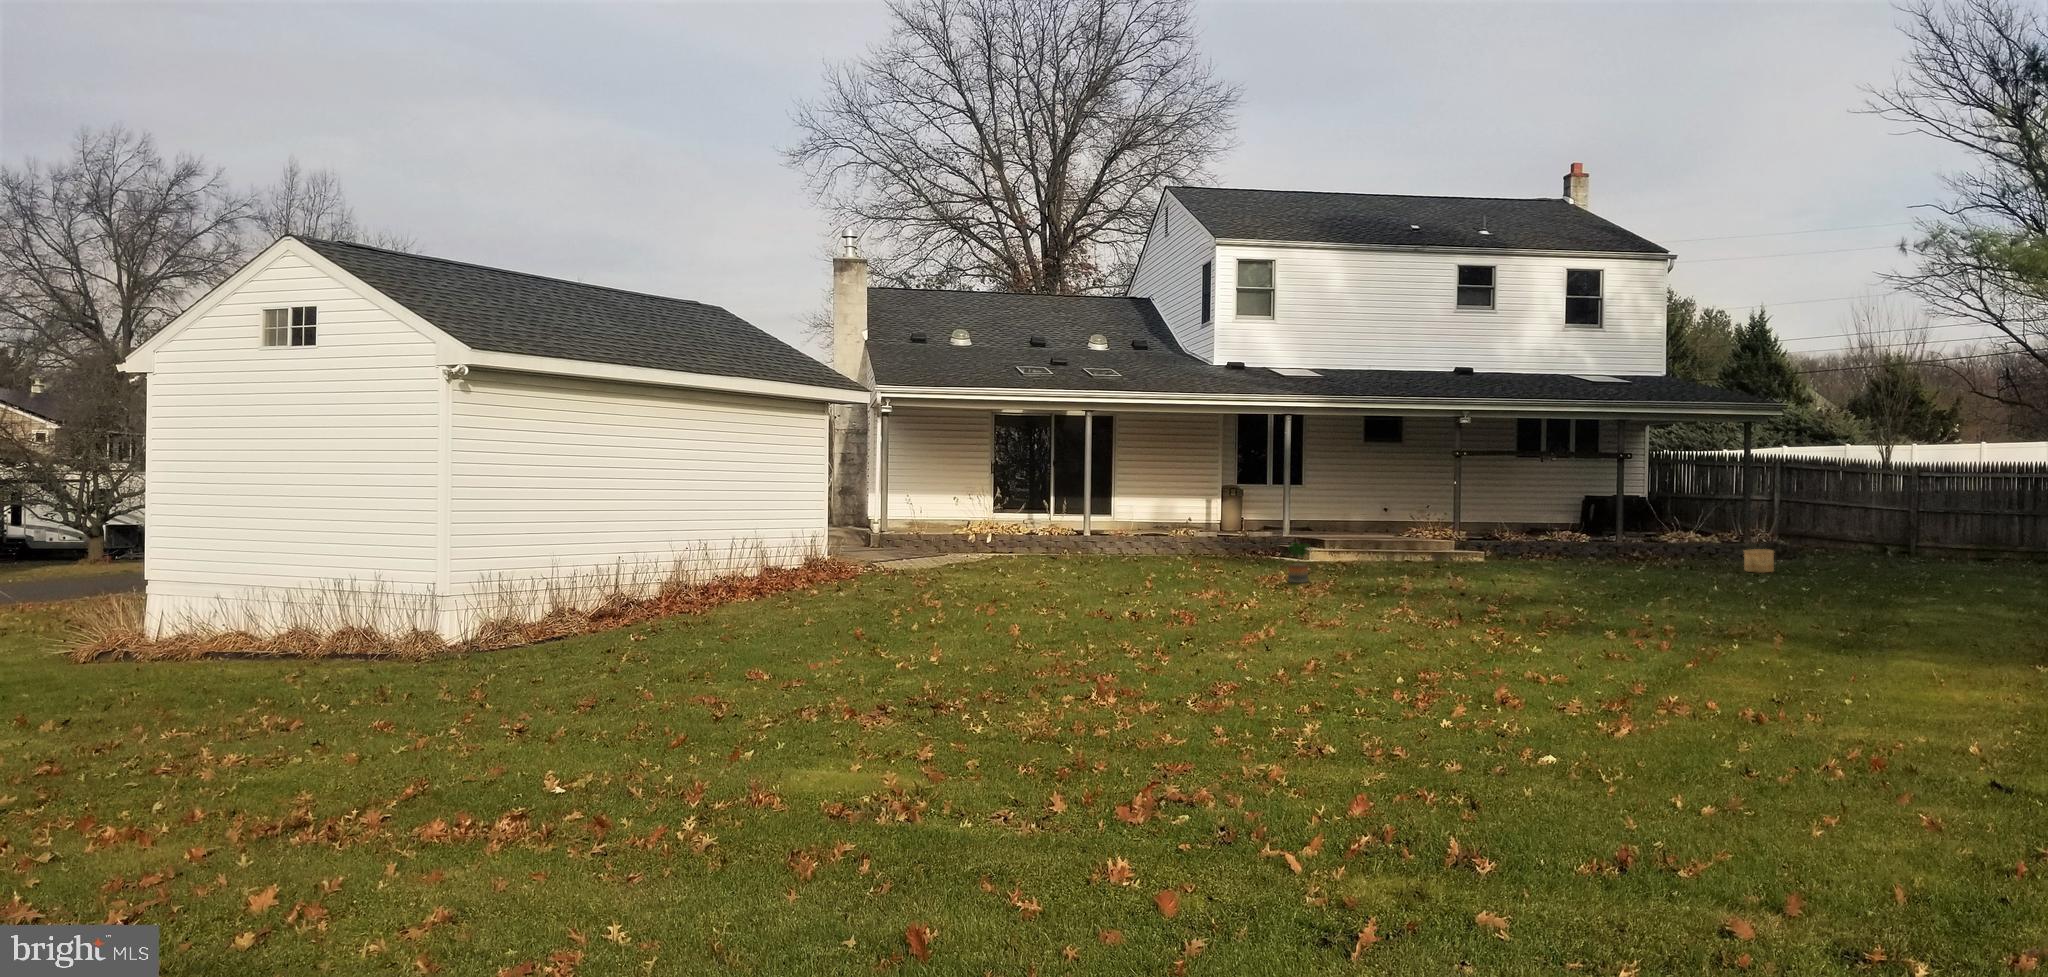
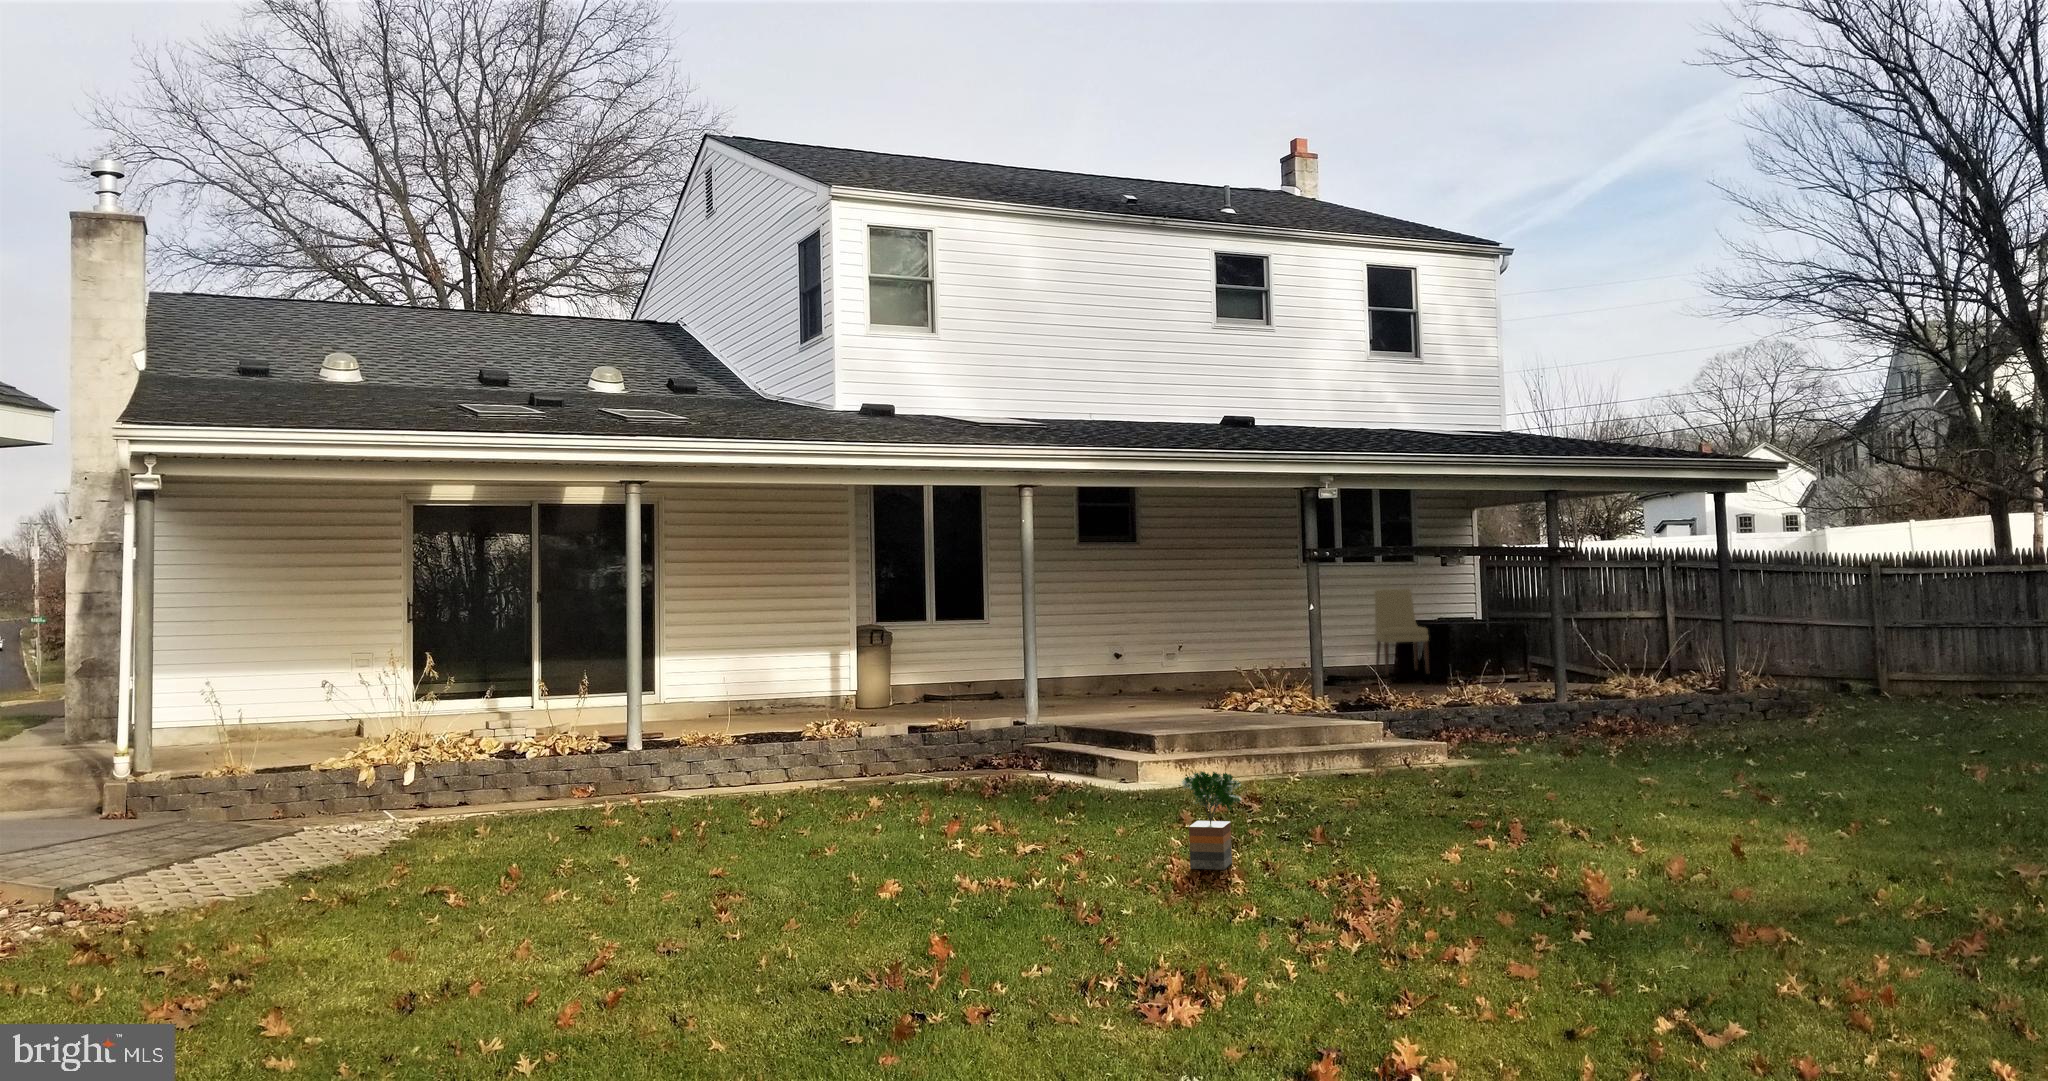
chair: none [1553,475,1583,528] -> present [1375,589,1429,675]
wooden bucket: present [1744,549,1774,573] -> none [1956,719,2015,765]

